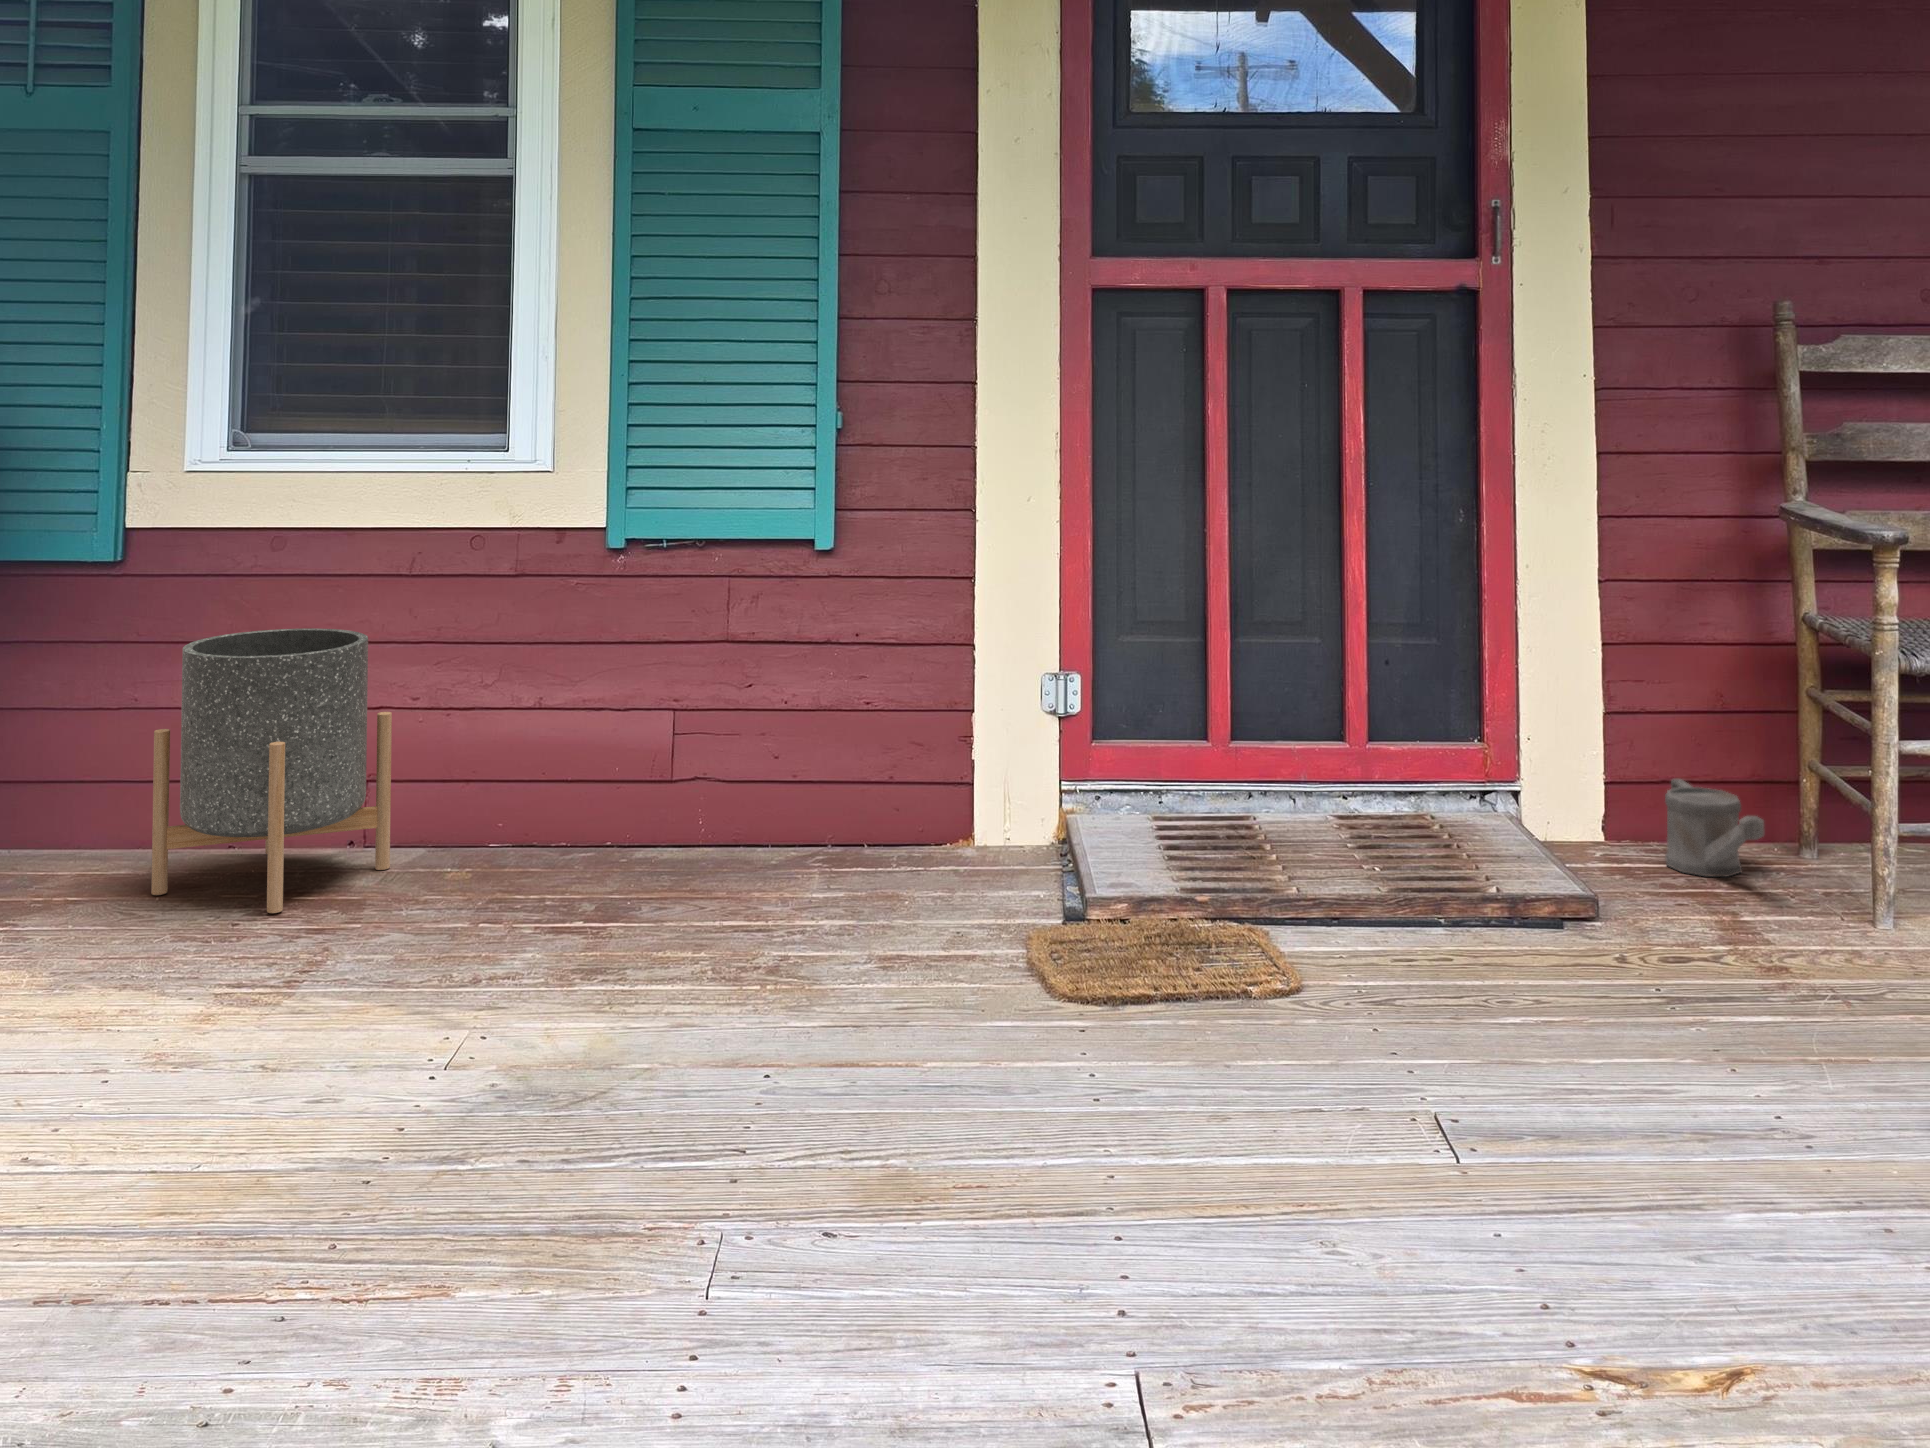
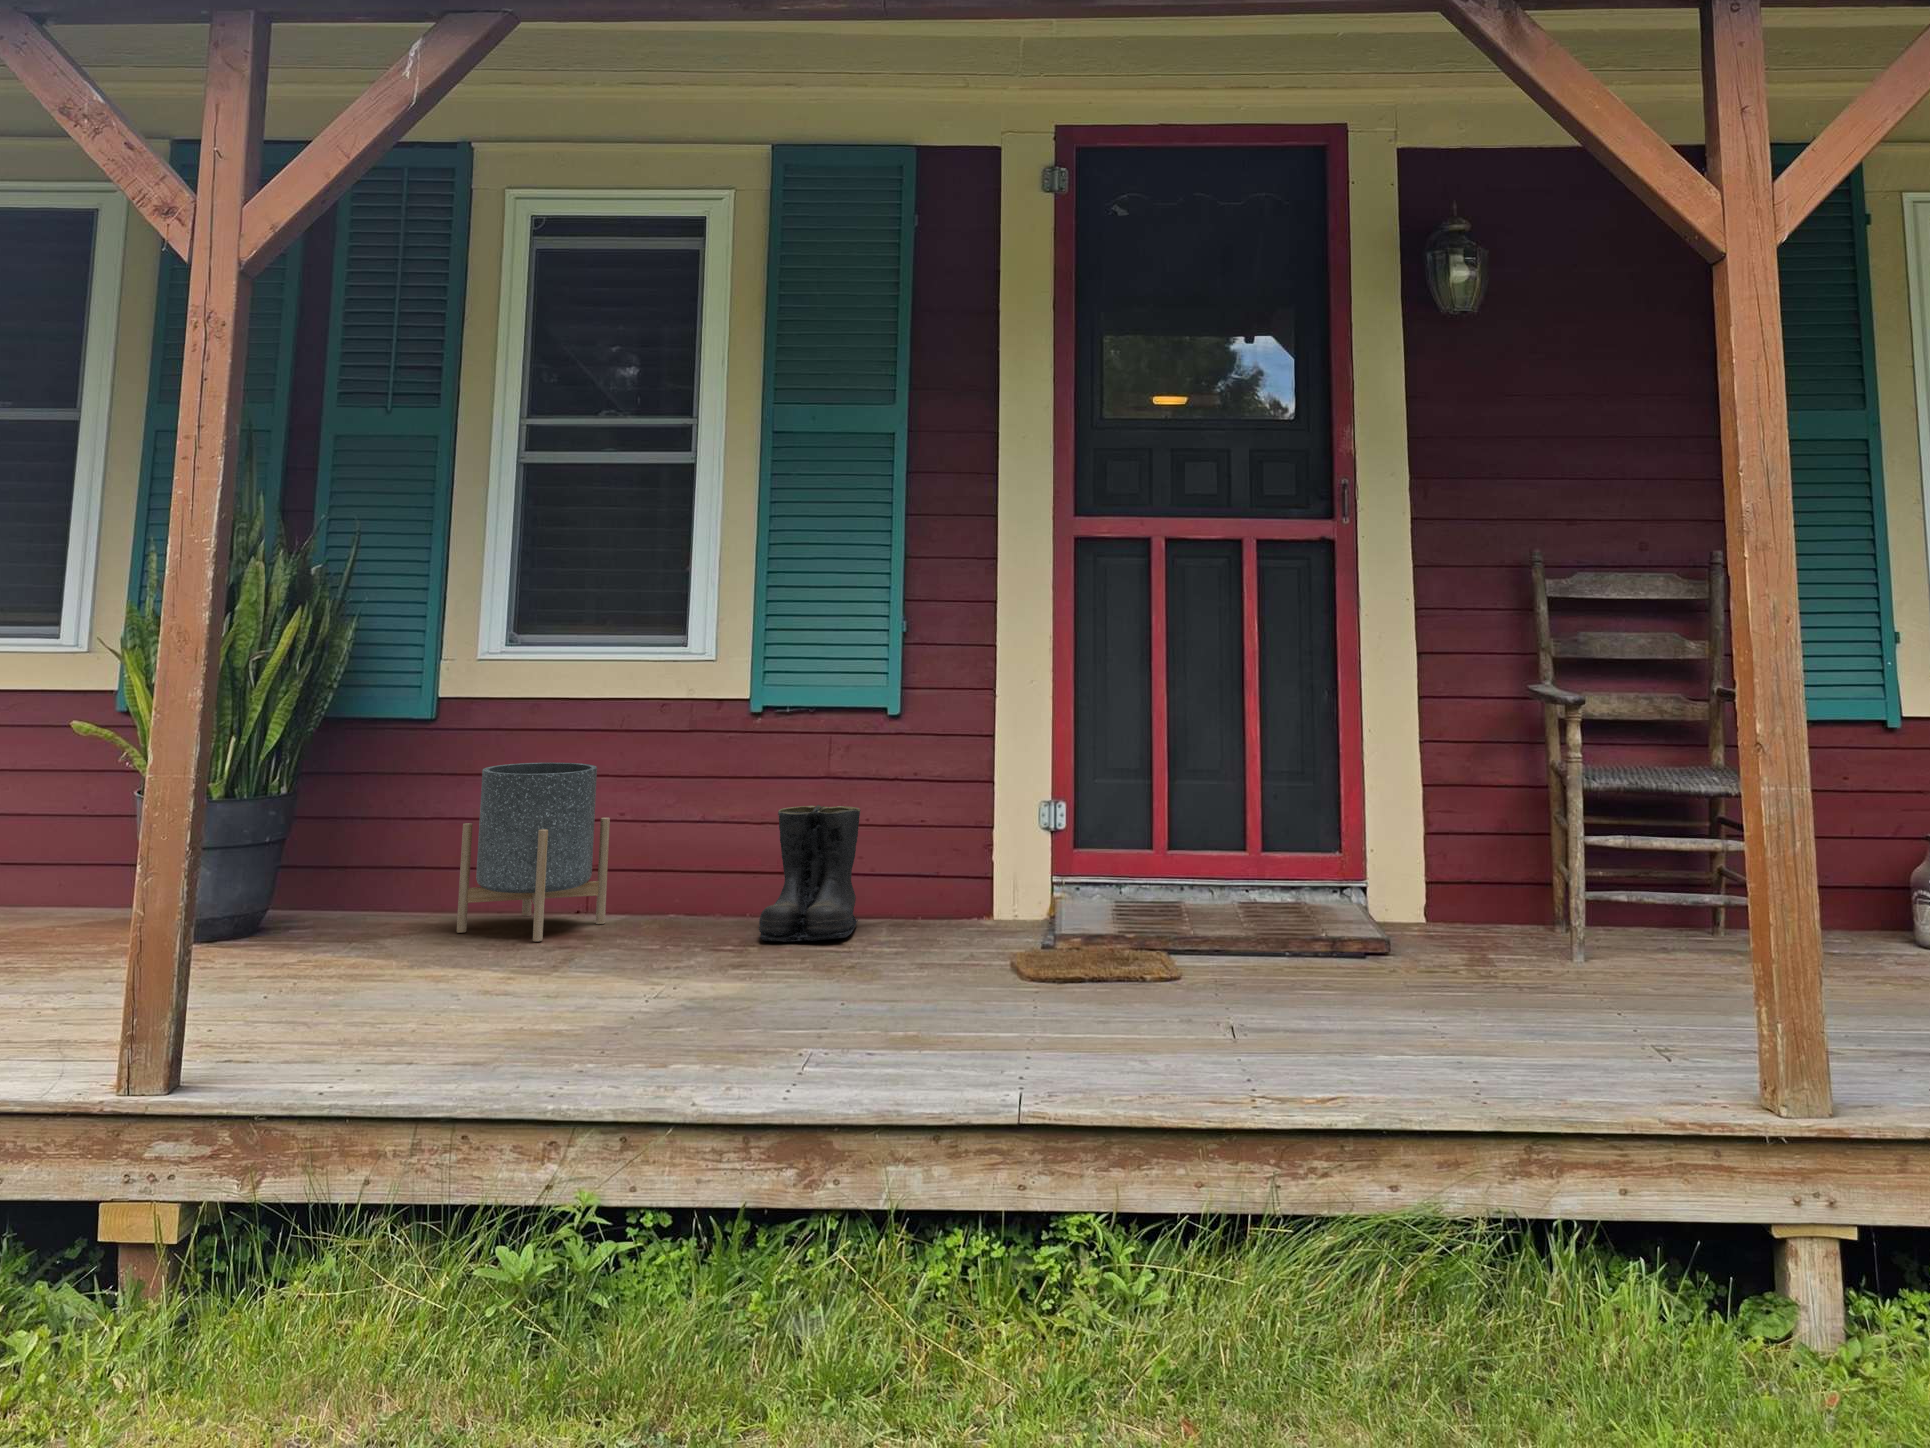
boots: none [624,687,777,905] -> present [759,805,860,942]
watering can: present [1665,779,1764,877] -> none [1456,879,1508,941]

